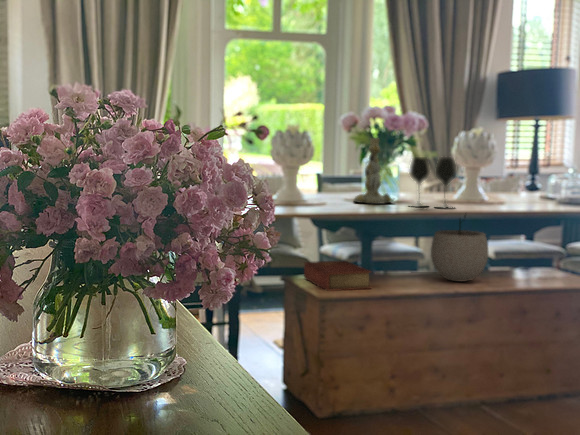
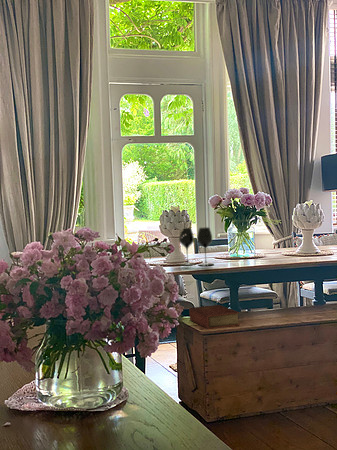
candlestick: present [354,138,394,203] -> none [222,213,253,261]
wine glass: present [410,157,457,208] -> present [179,227,212,266]
plant pot: present [431,220,488,281] -> none [282,263,324,315]

